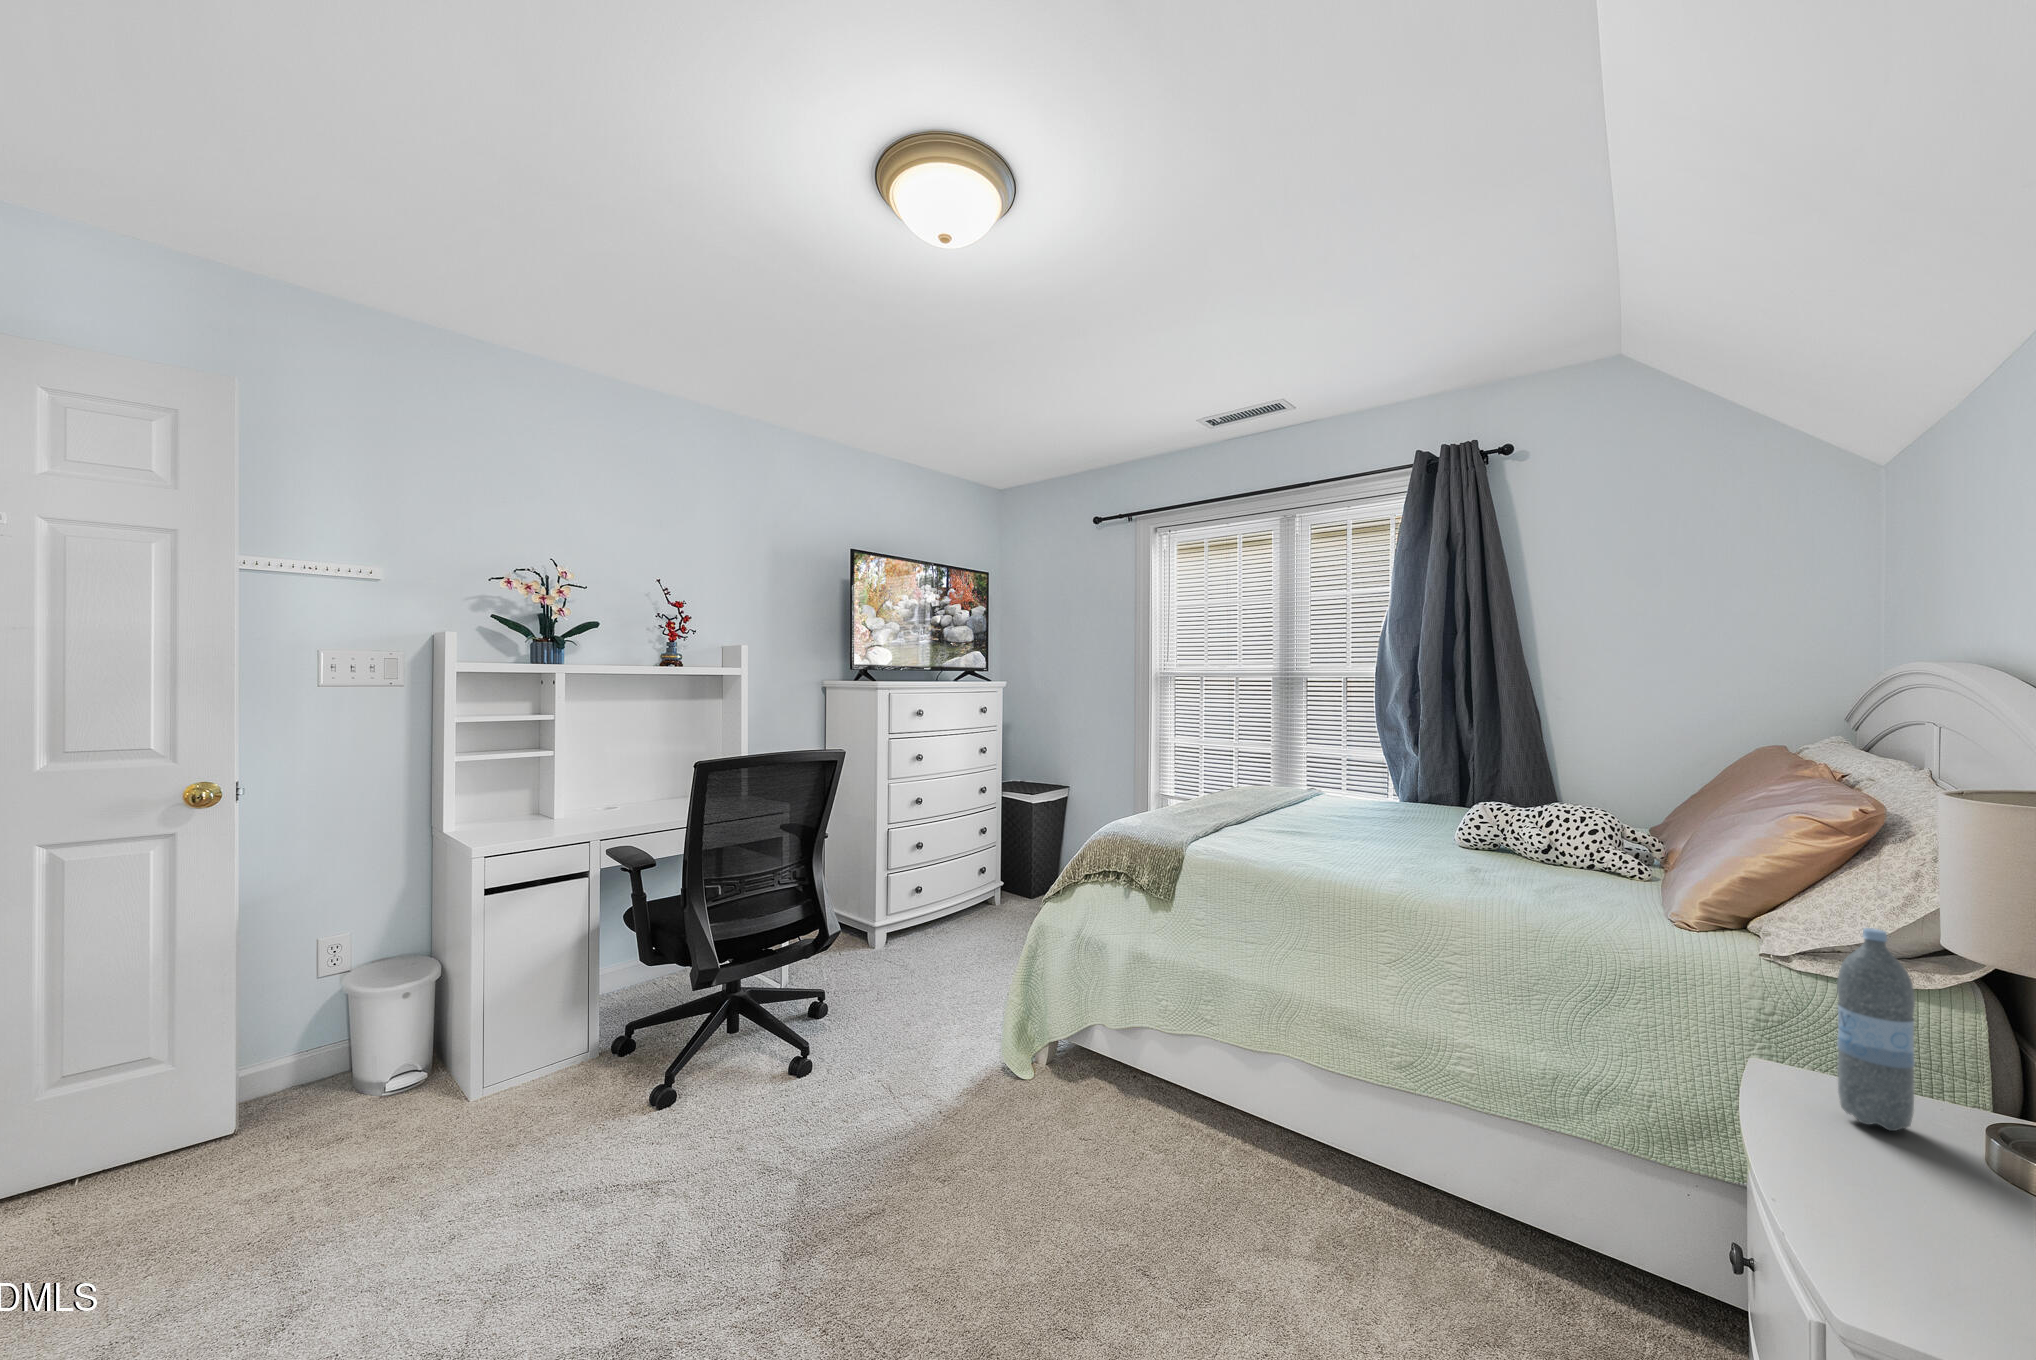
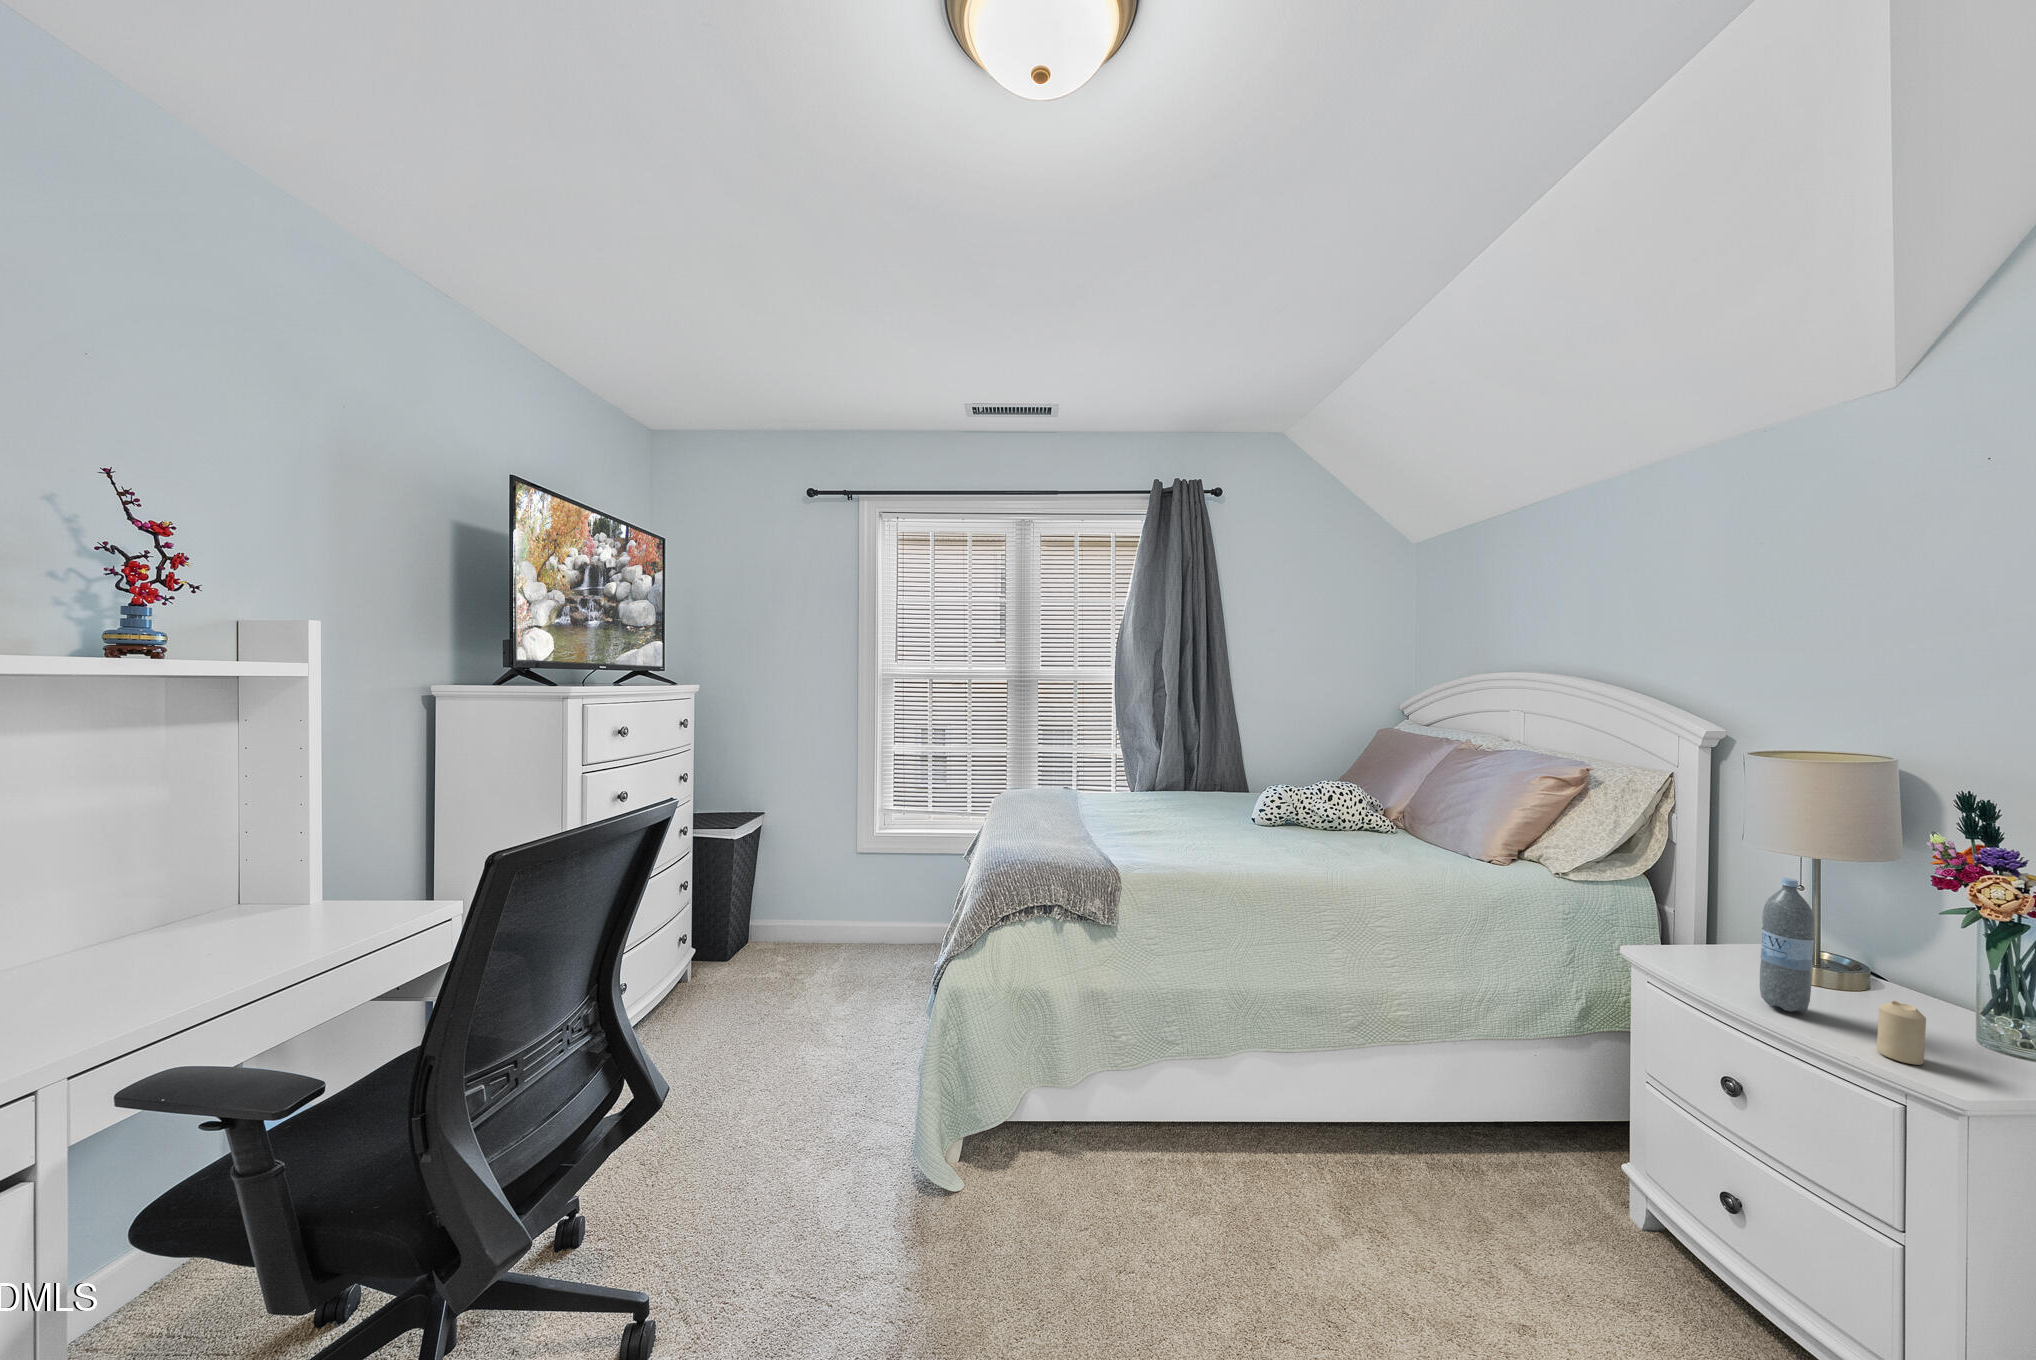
candle: none [1900,1108,1968,1208] -> present [1877,1001,1926,1065]

